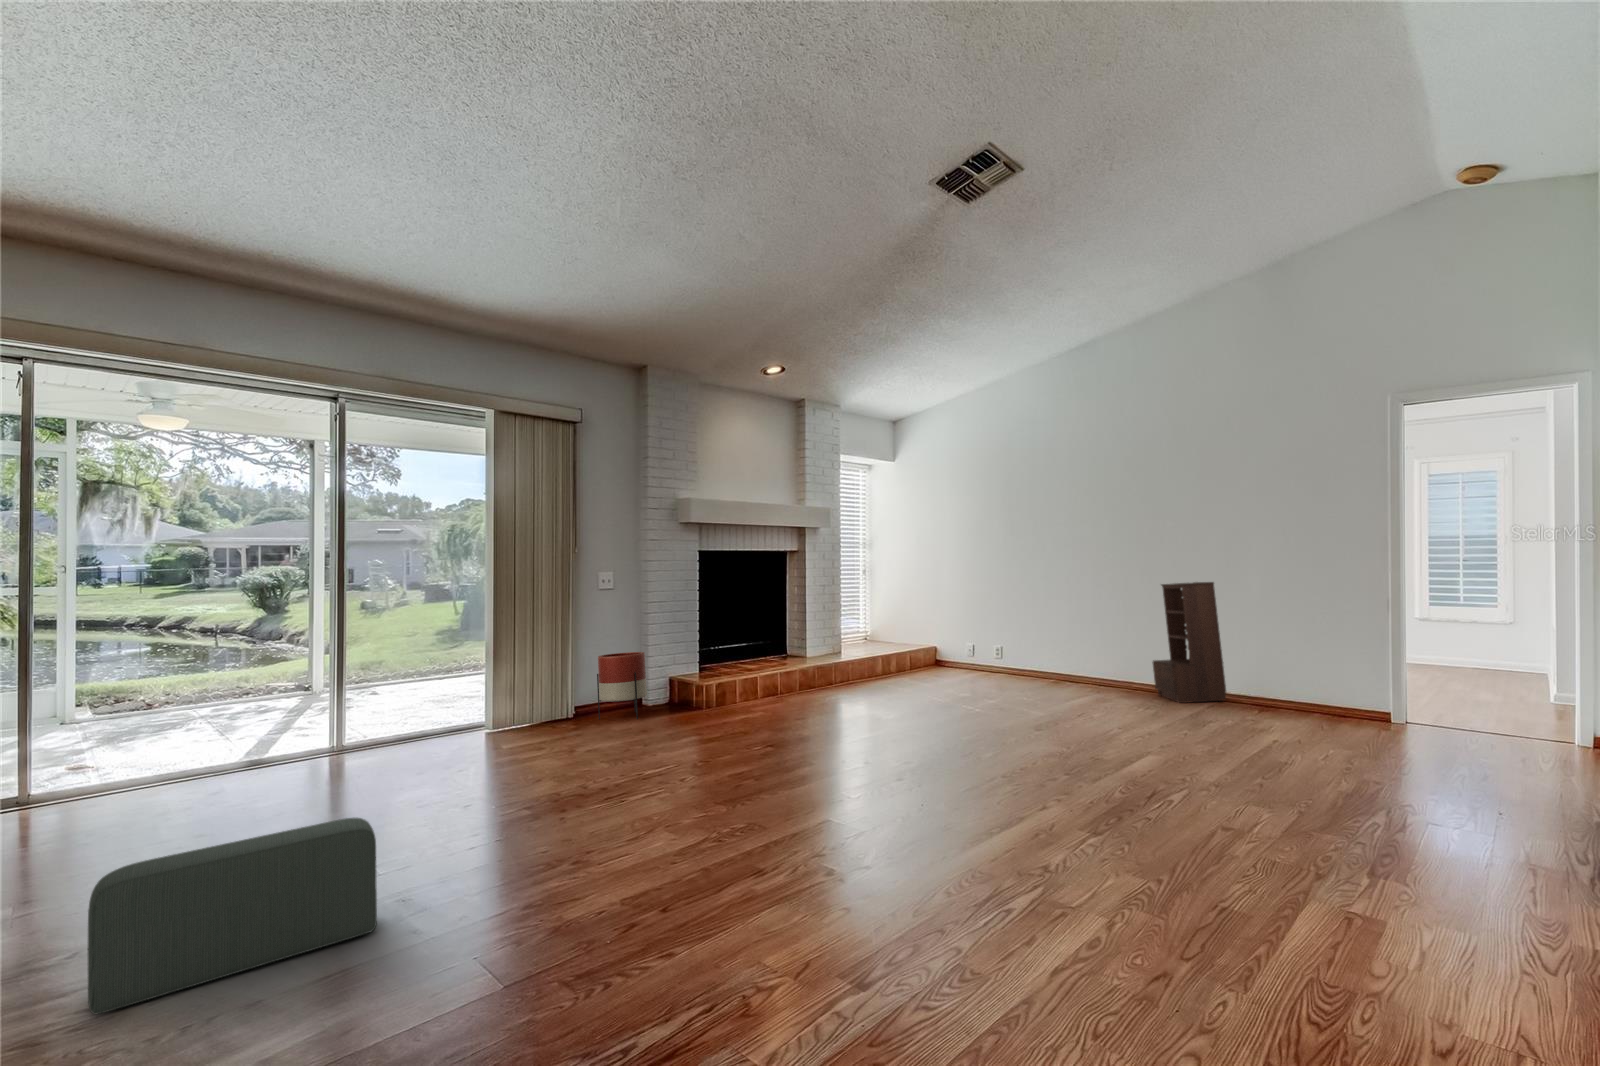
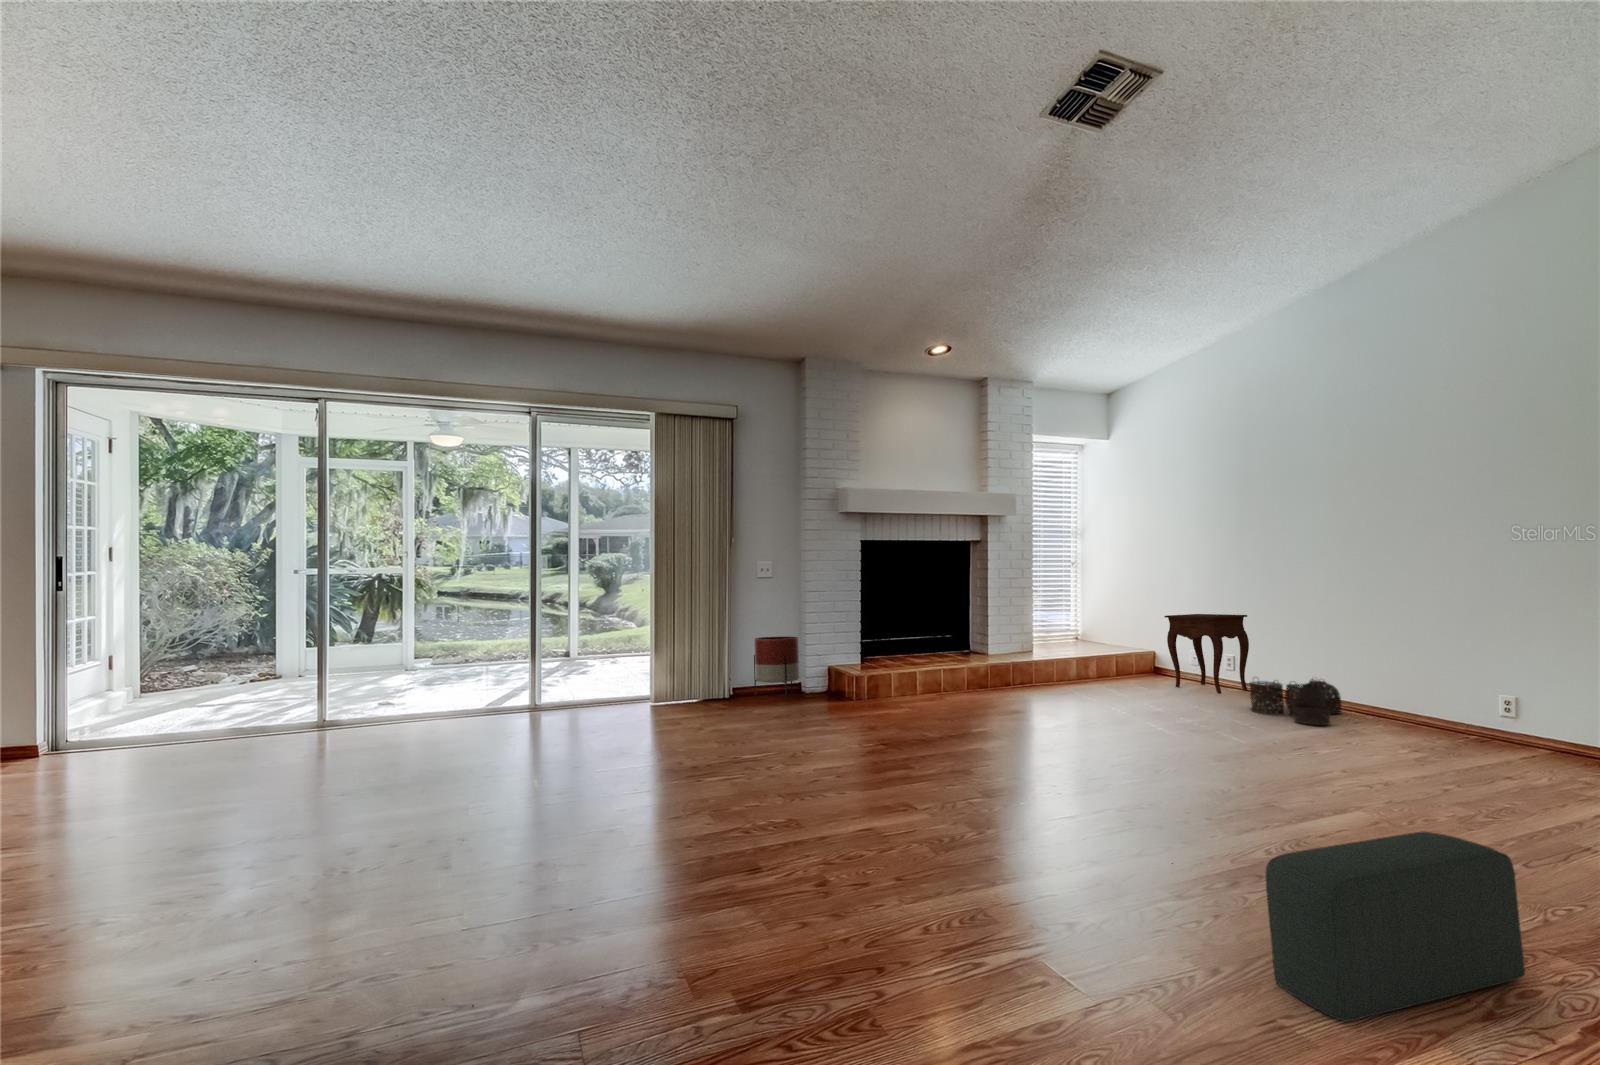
bookshelf: present [1152,582,1226,703] -> none [1438,589,1559,757]
side table: none [951,611,1014,677] -> present [1164,614,1249,694]
woven basket: none [1024,657,1085,694] -> present [1250,678,1341,725]
pouf: present [88,818,377,1014] -> present [1266,832,1525,1022]

